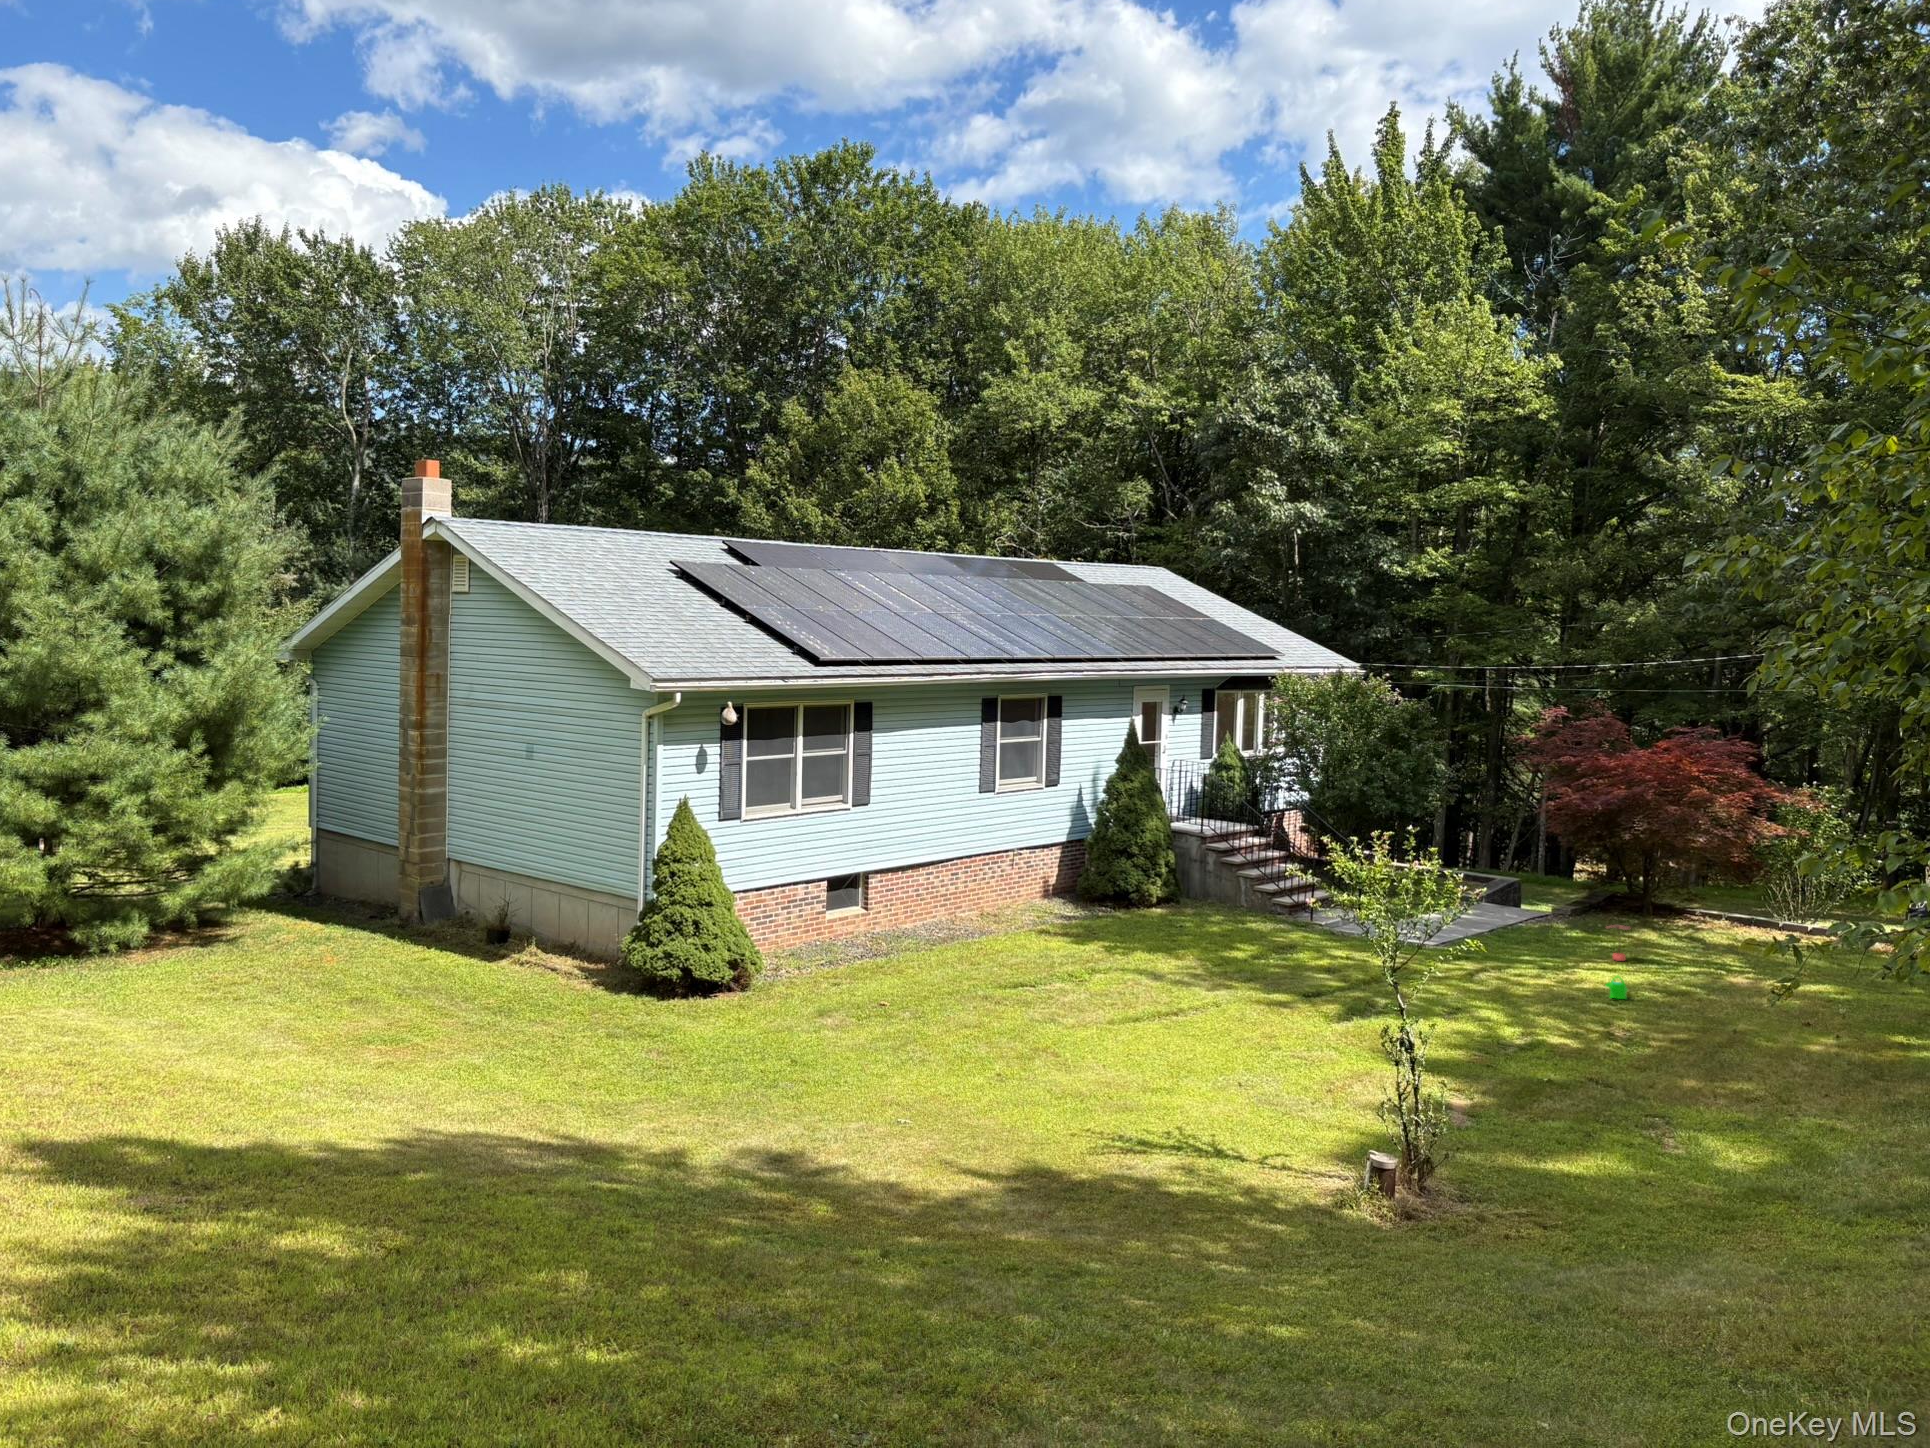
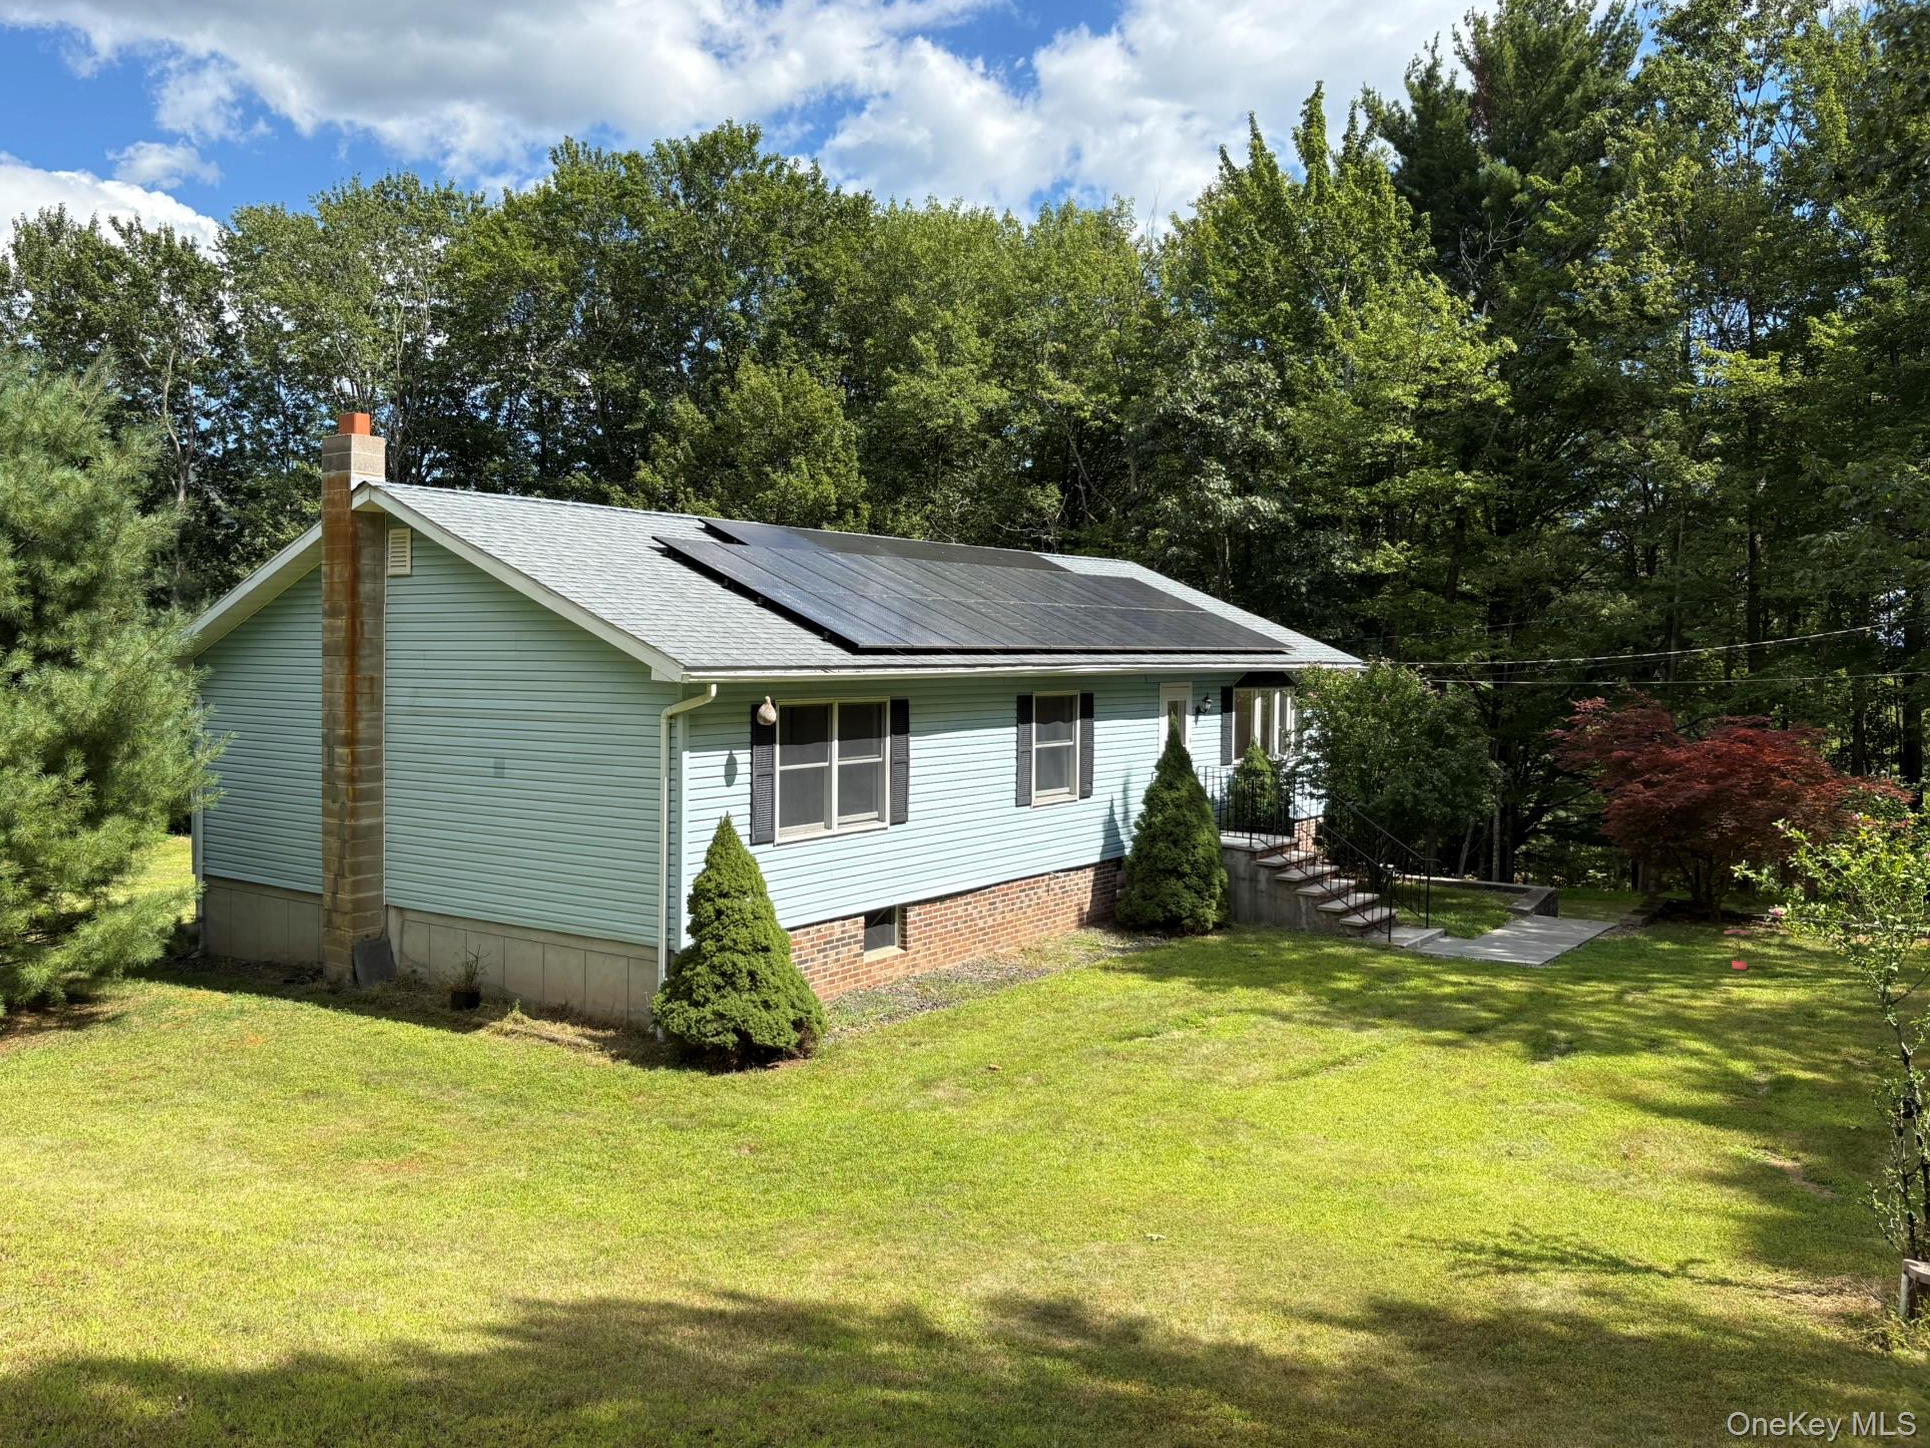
watering can: present [1606,976,1627,999] -> none [1767,985,1791,1012]

